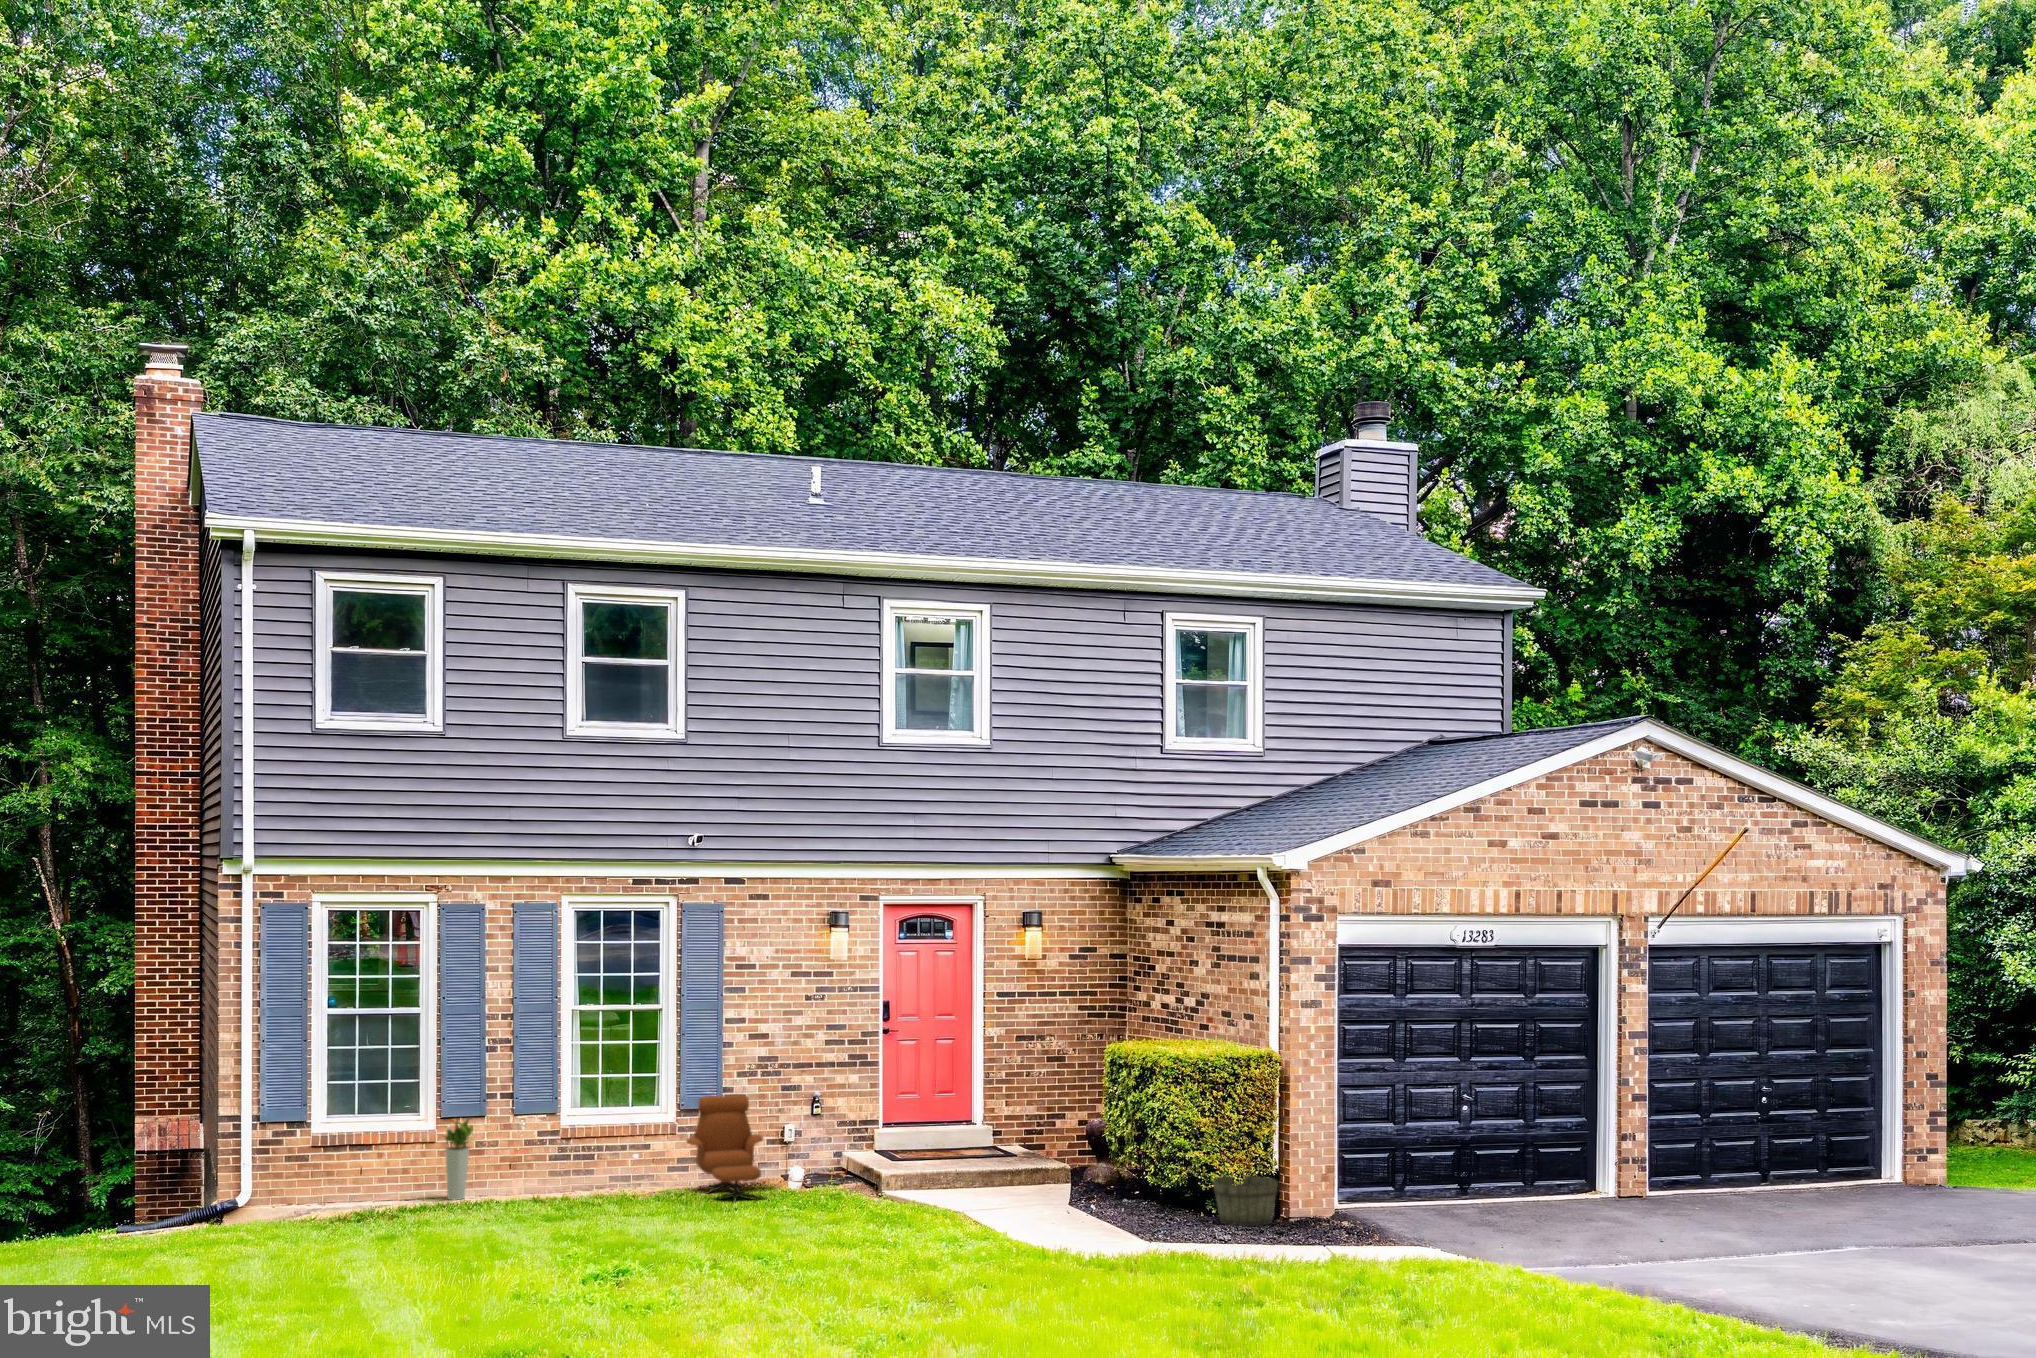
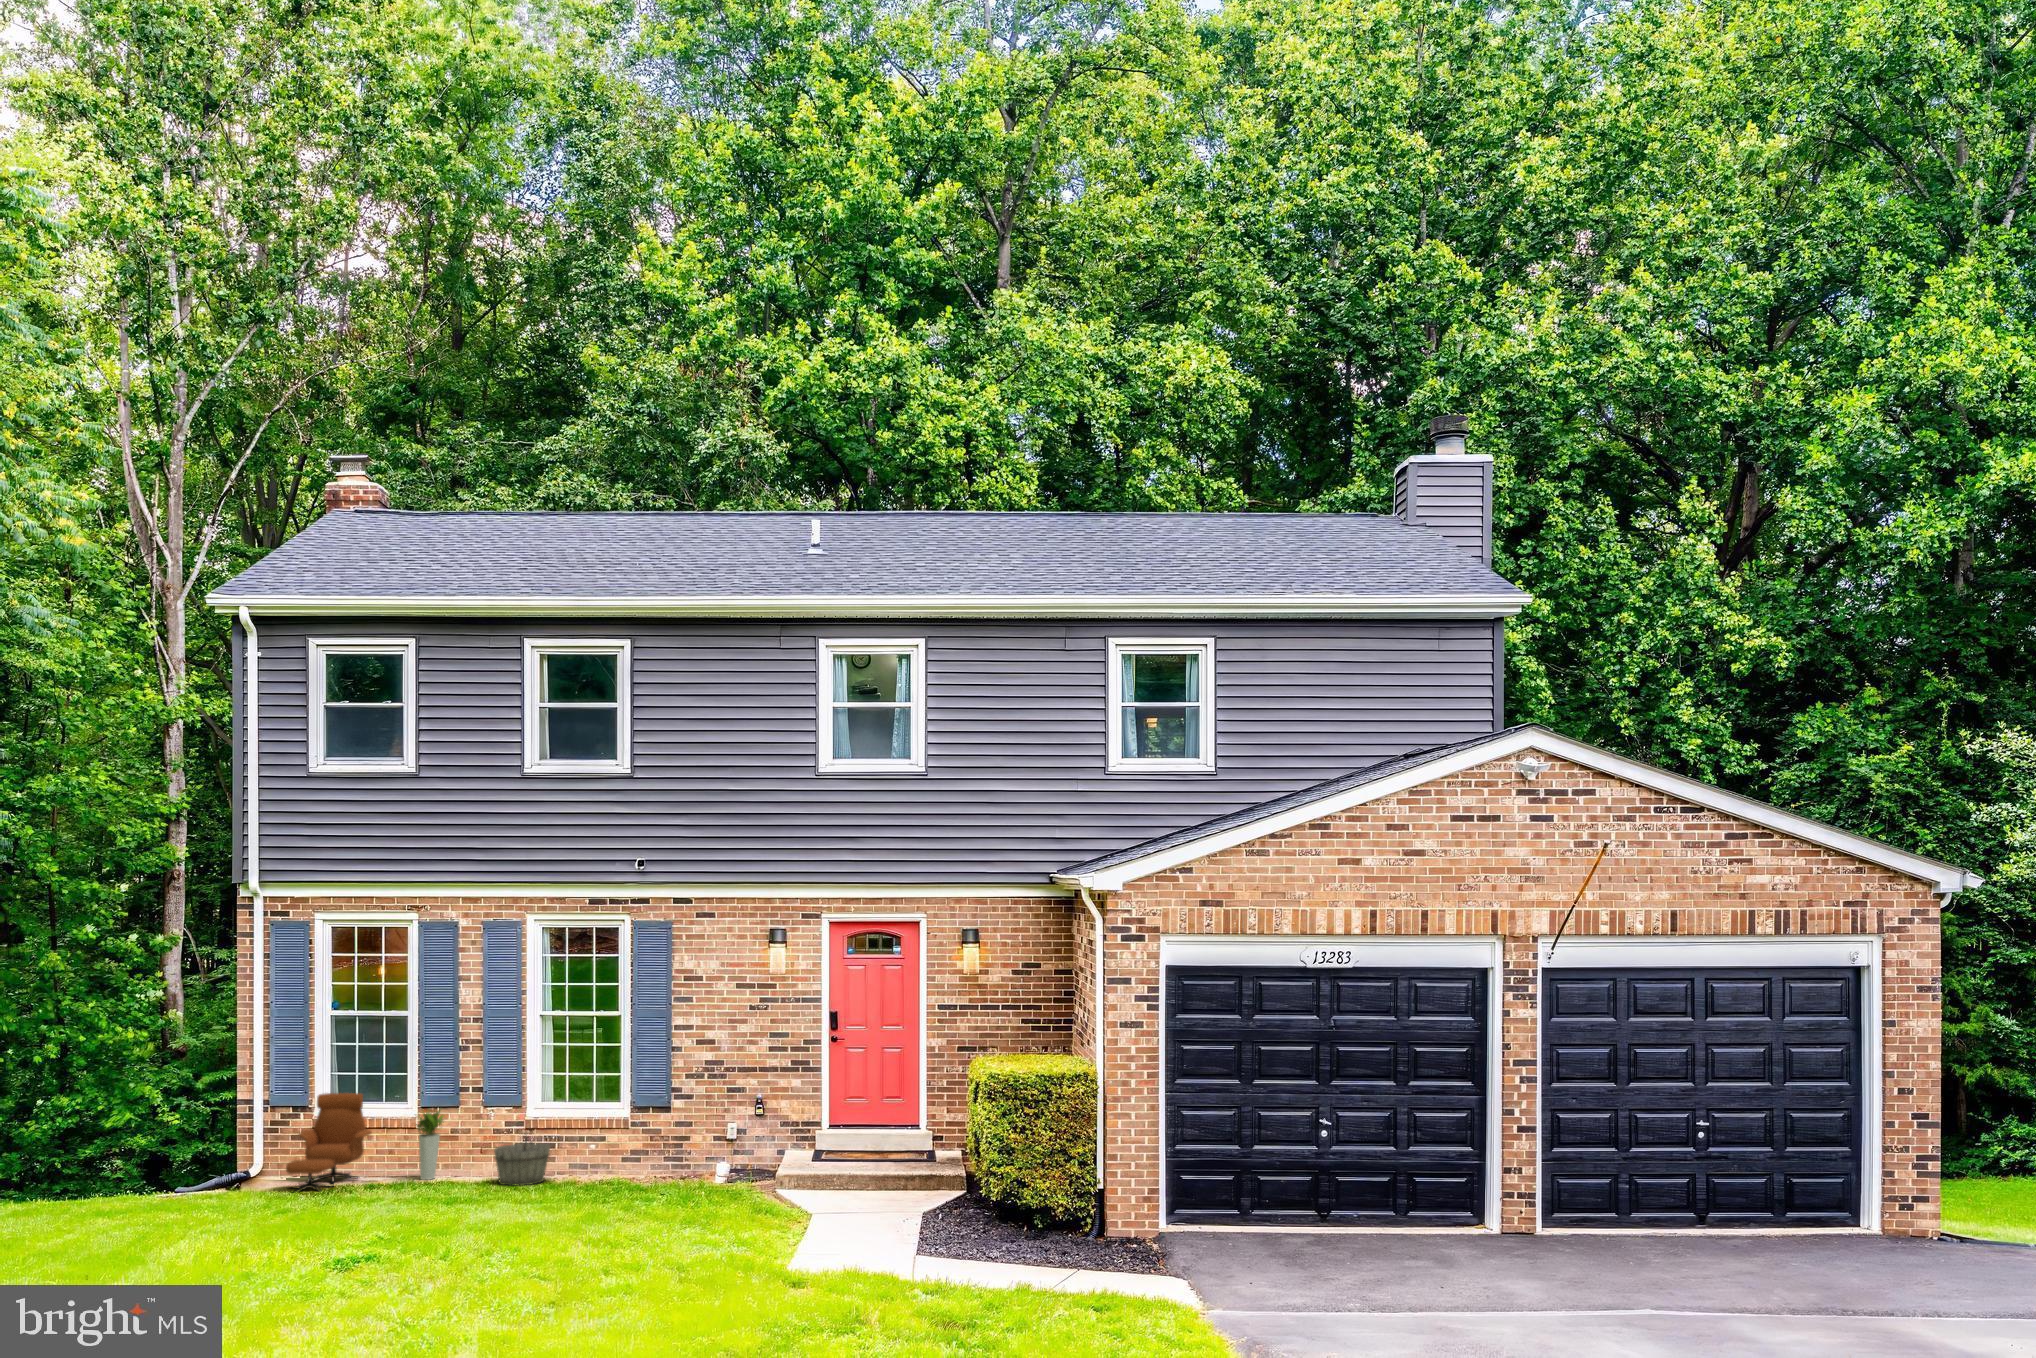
lounge chair: present [686,1095,763,1203] -> present [286,1093,371,1192]
wooden bucket: present [1213,1169,1278,1226] -> present [494,1139,550,1185]

